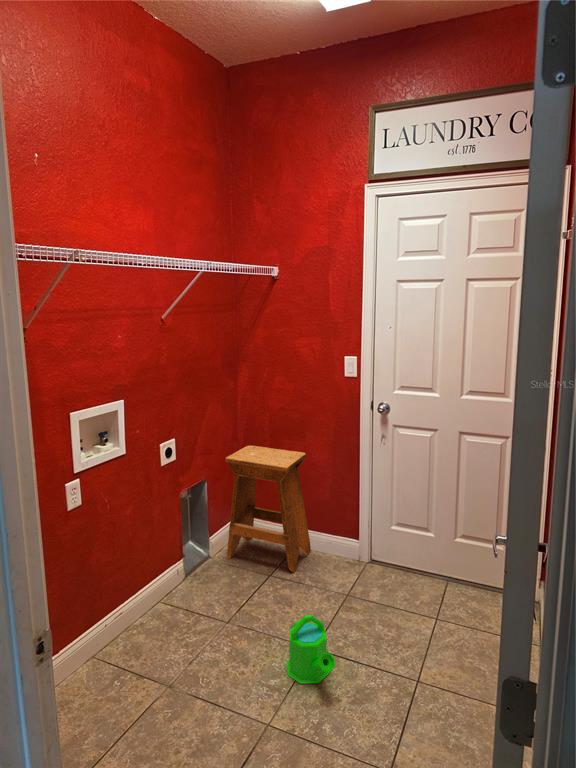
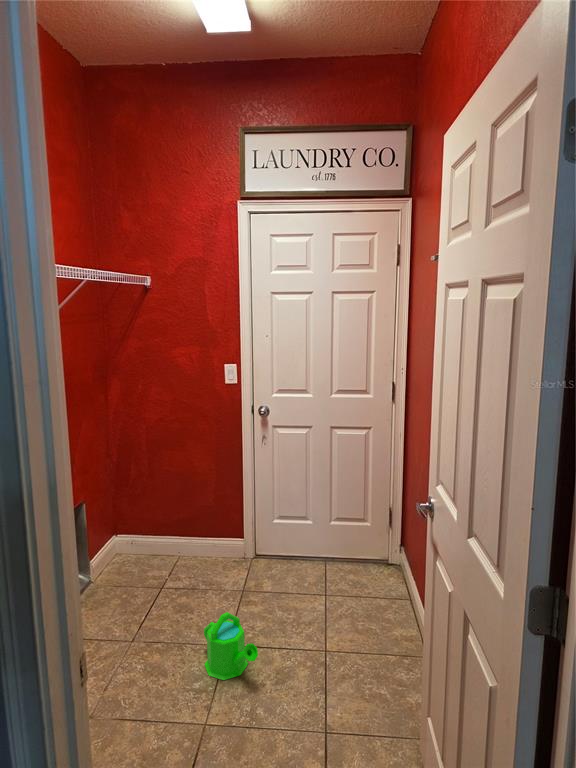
stool: present [225,446,311,572] -> none [106,459,197,580]

